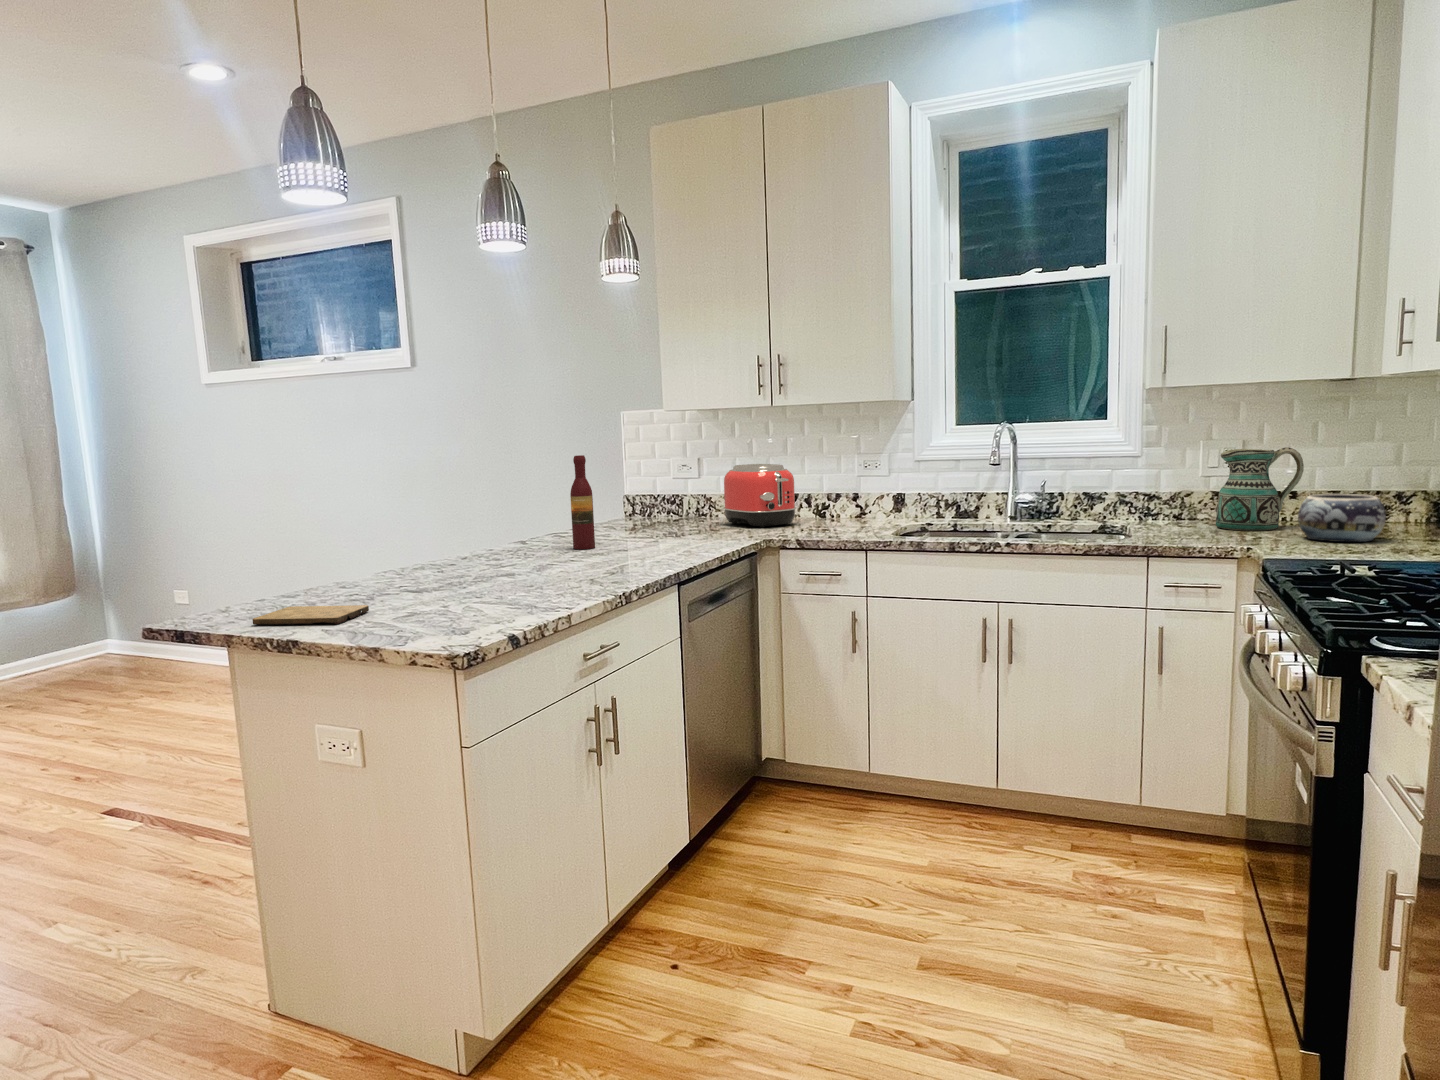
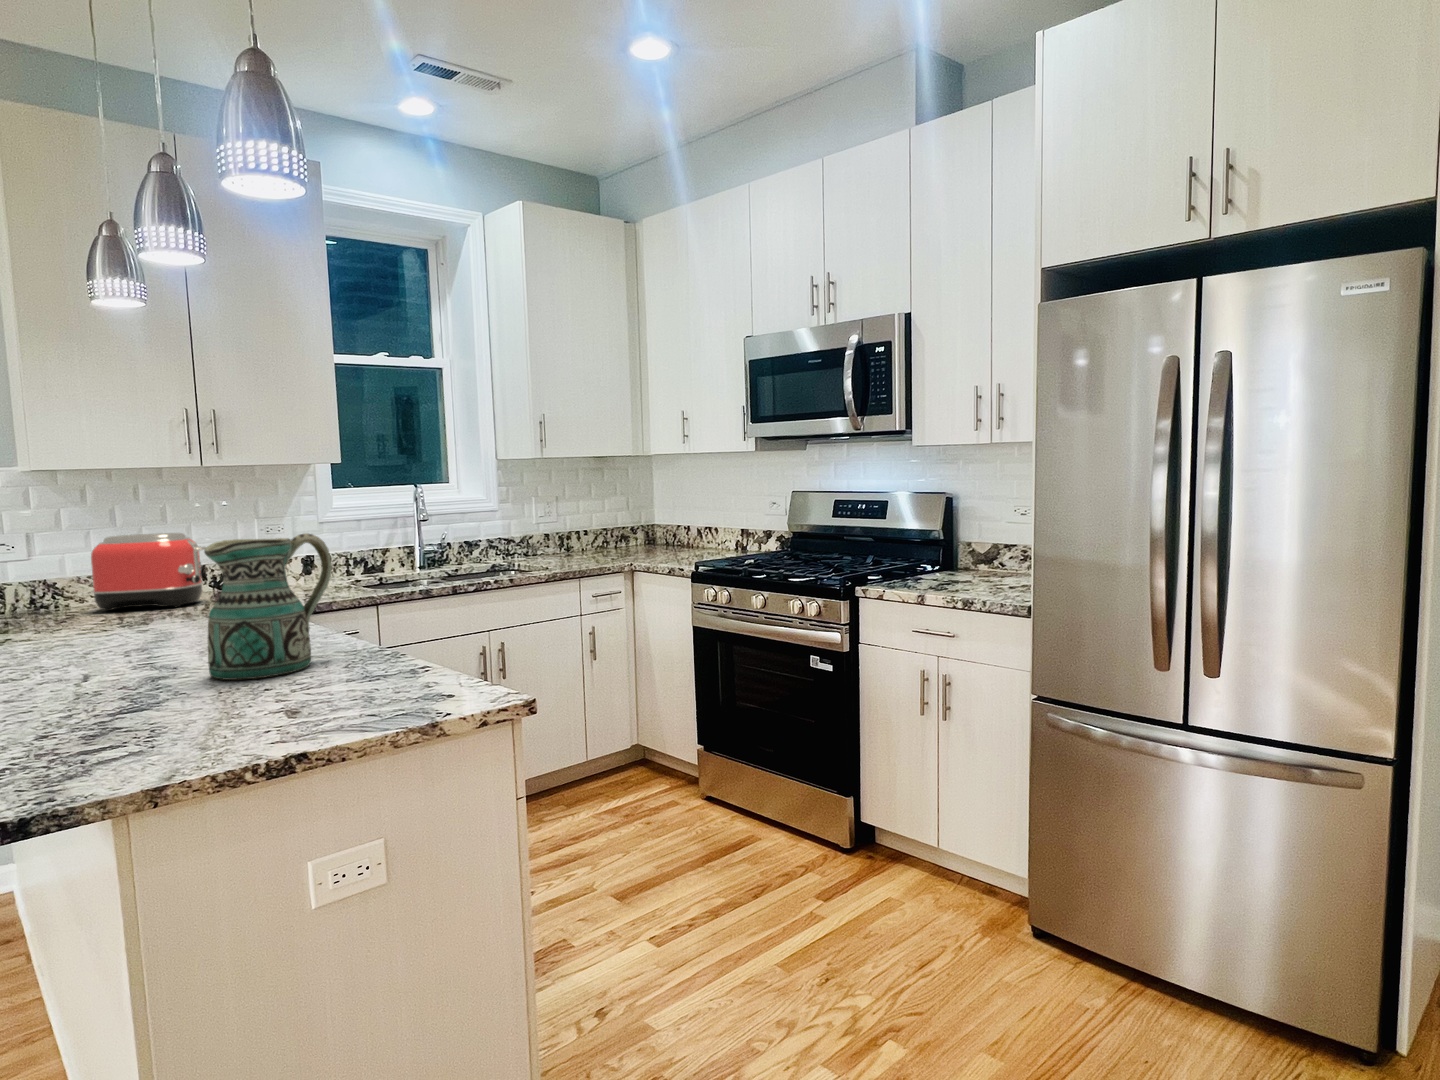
ceramic pitcher: present [1216,447,1304,531] -> present [205,533,332,680]
wine bottle: present [570,455,595,549] -> none [43,519,87,651]
decorative bowl: present [1298,494,1386,542] -> none [622,526,667,555]
cutting board: present [253,605,369,625] -> none [151,693,324,741]

